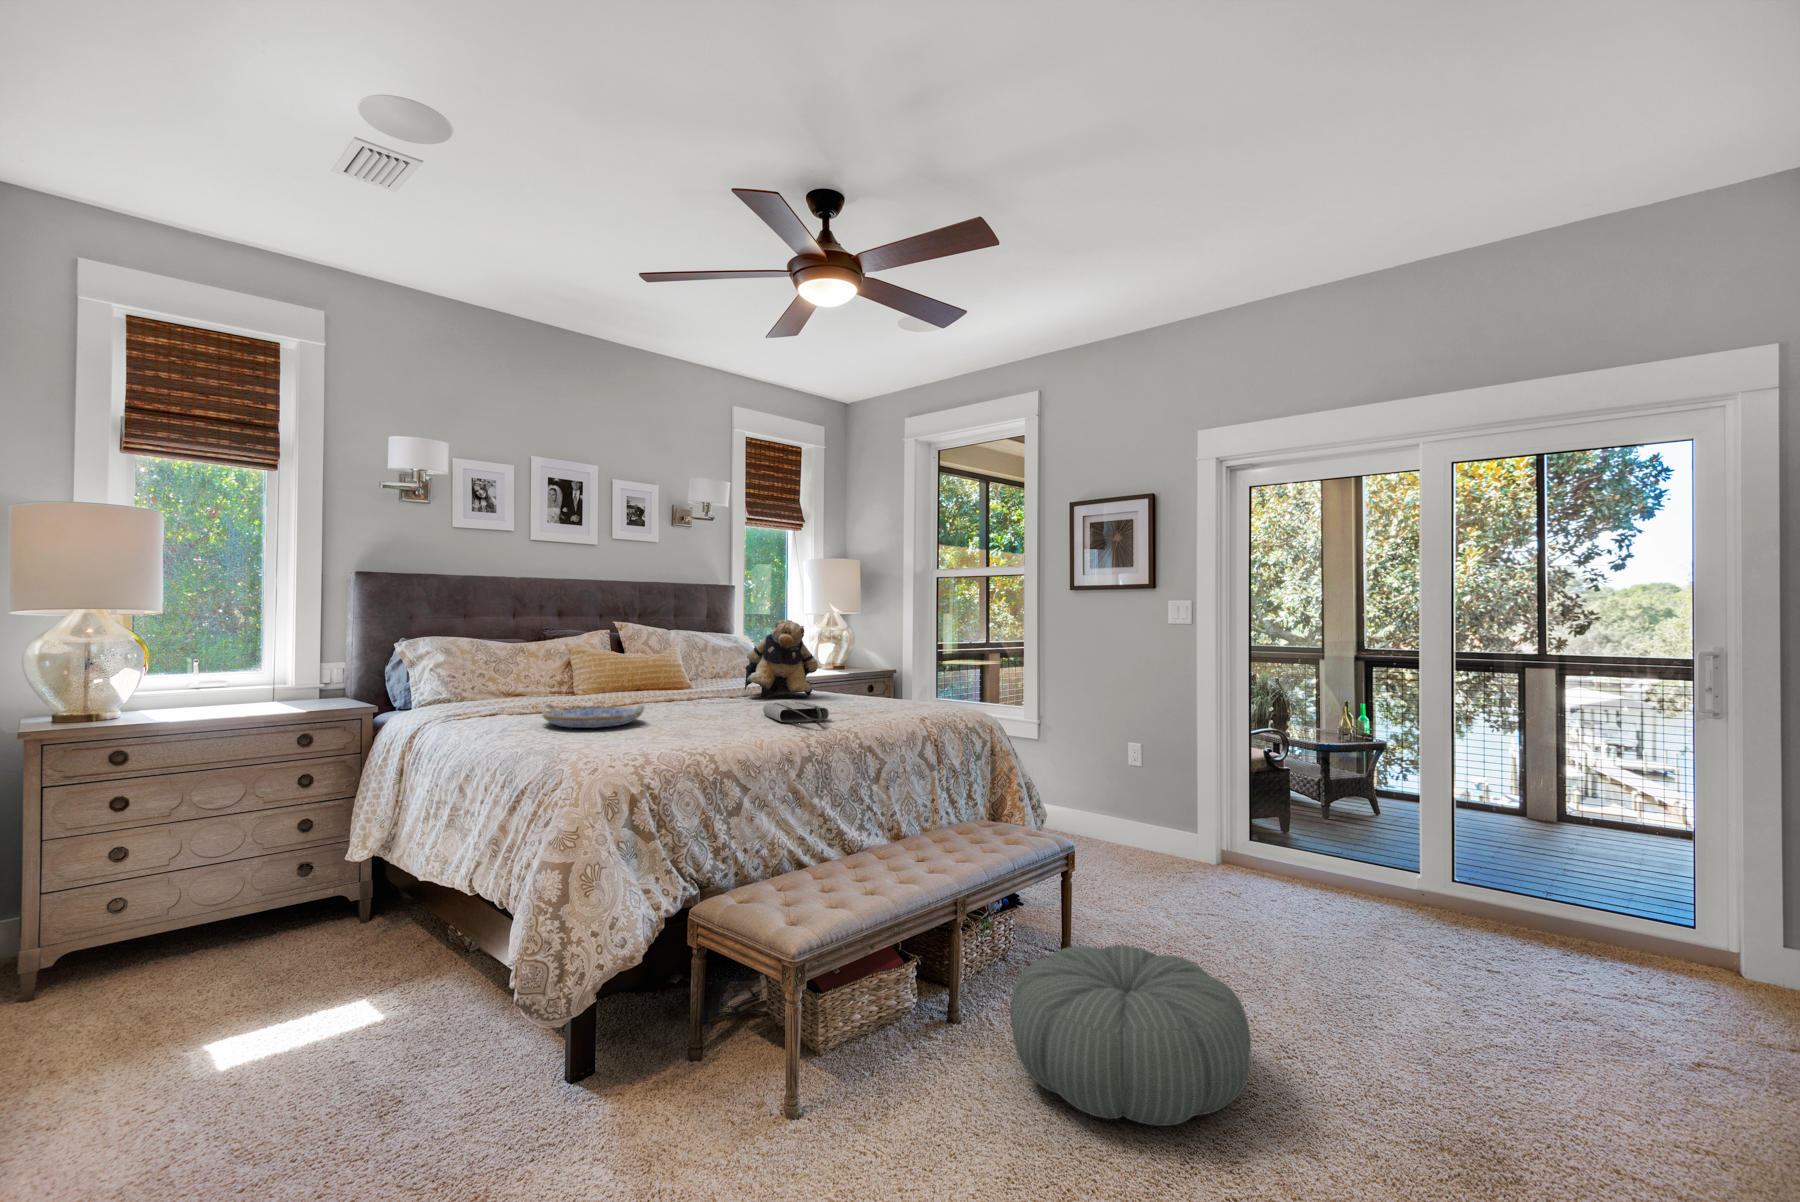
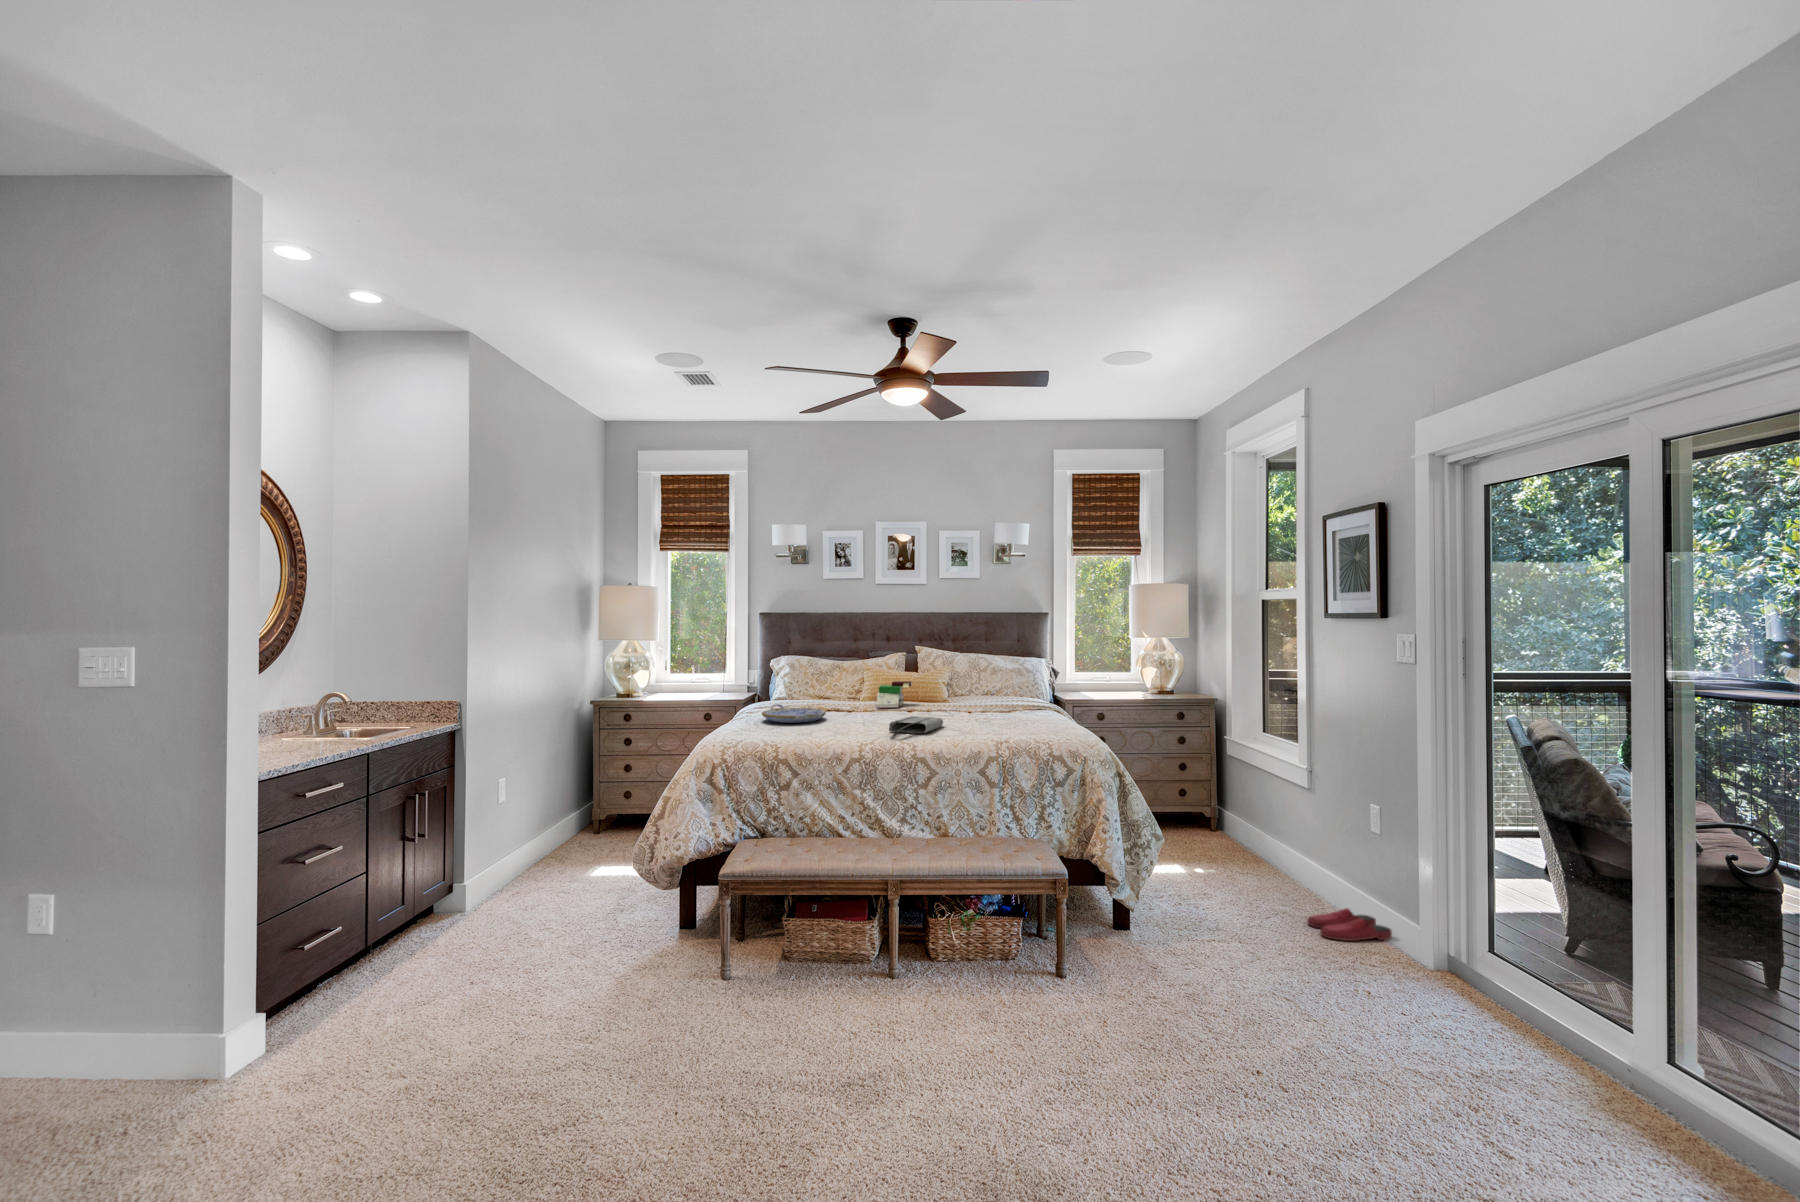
teddy bear: present [745,620,818,698] -> none [948,648,1013,713]
book: none [627,666,675,702] -> present [876,681,912,708]
slippers: none [1109,839,1169,866] -> present [1307,908,1392,941]
pouf: present [1010,945,1251,1126] -> none [828,942,1024,1089]

